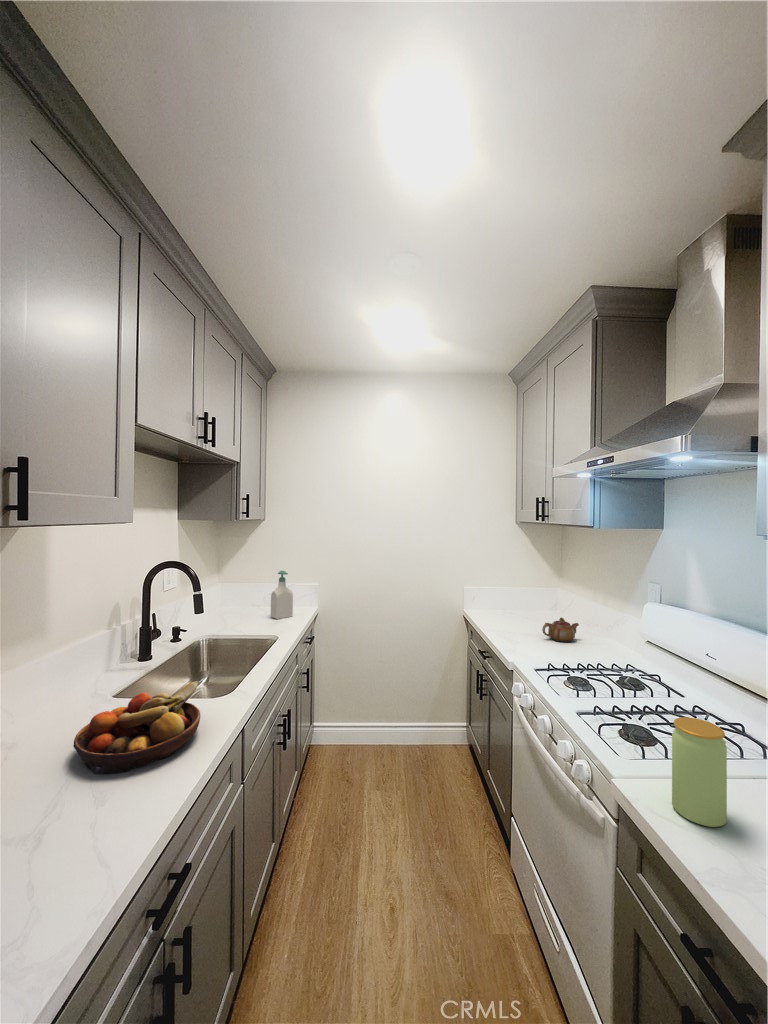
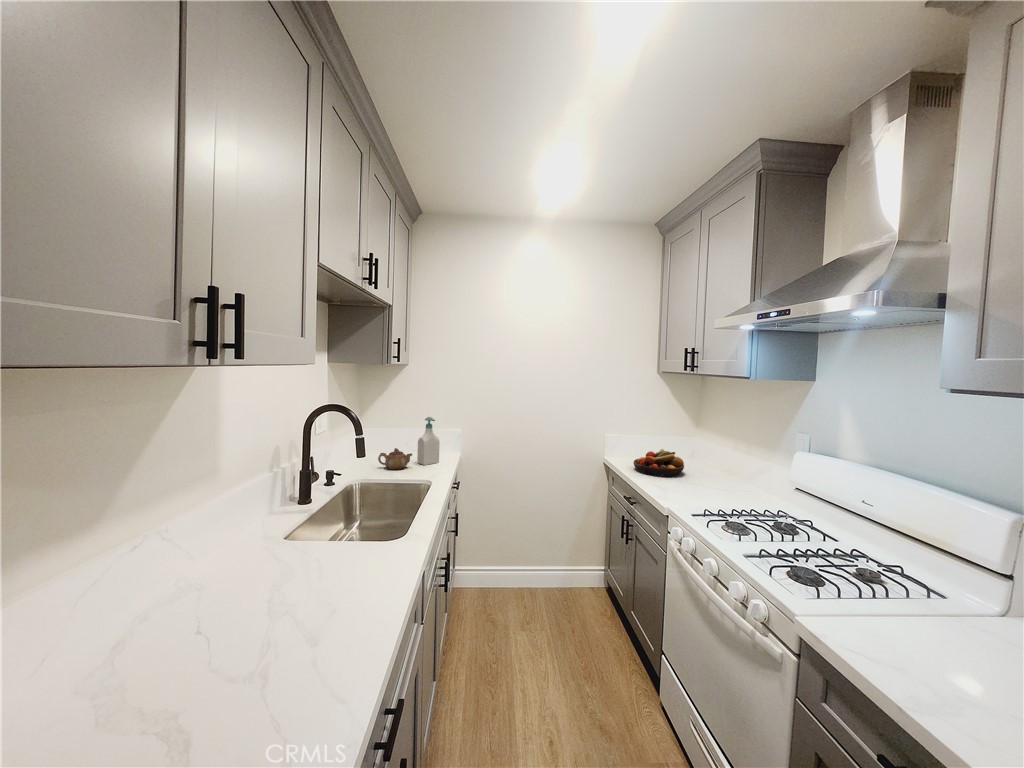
teapot: present [542,618,579,642] -> present [378,448,412,469]
fruit bowl: present [73,681,200,774] -> present [633,449,684,477]
jar: present [672,717,727,827] -> none [857,559,916,659]

